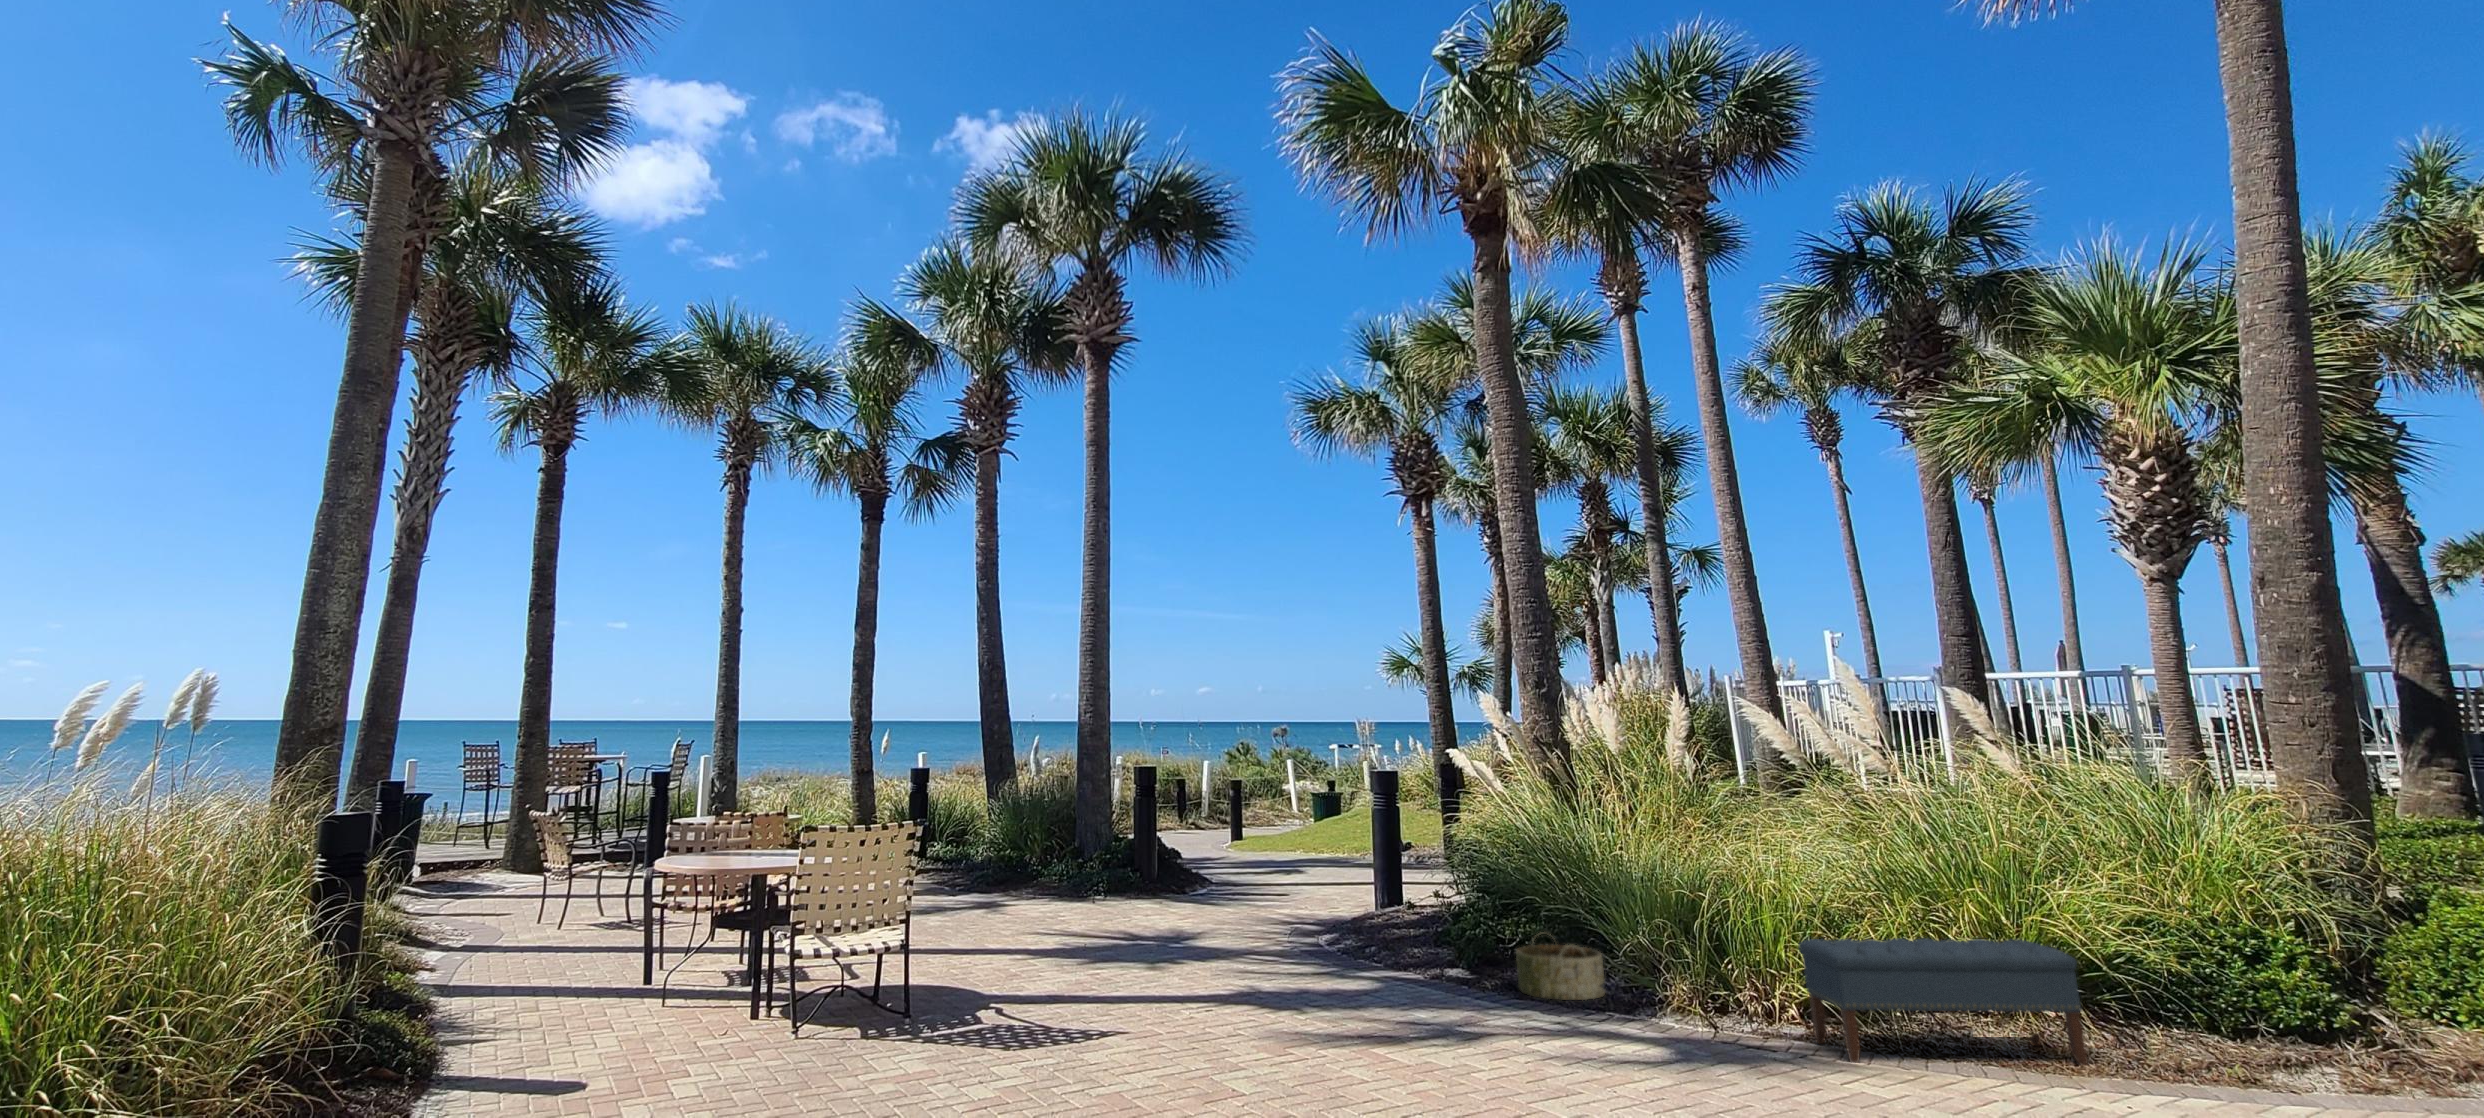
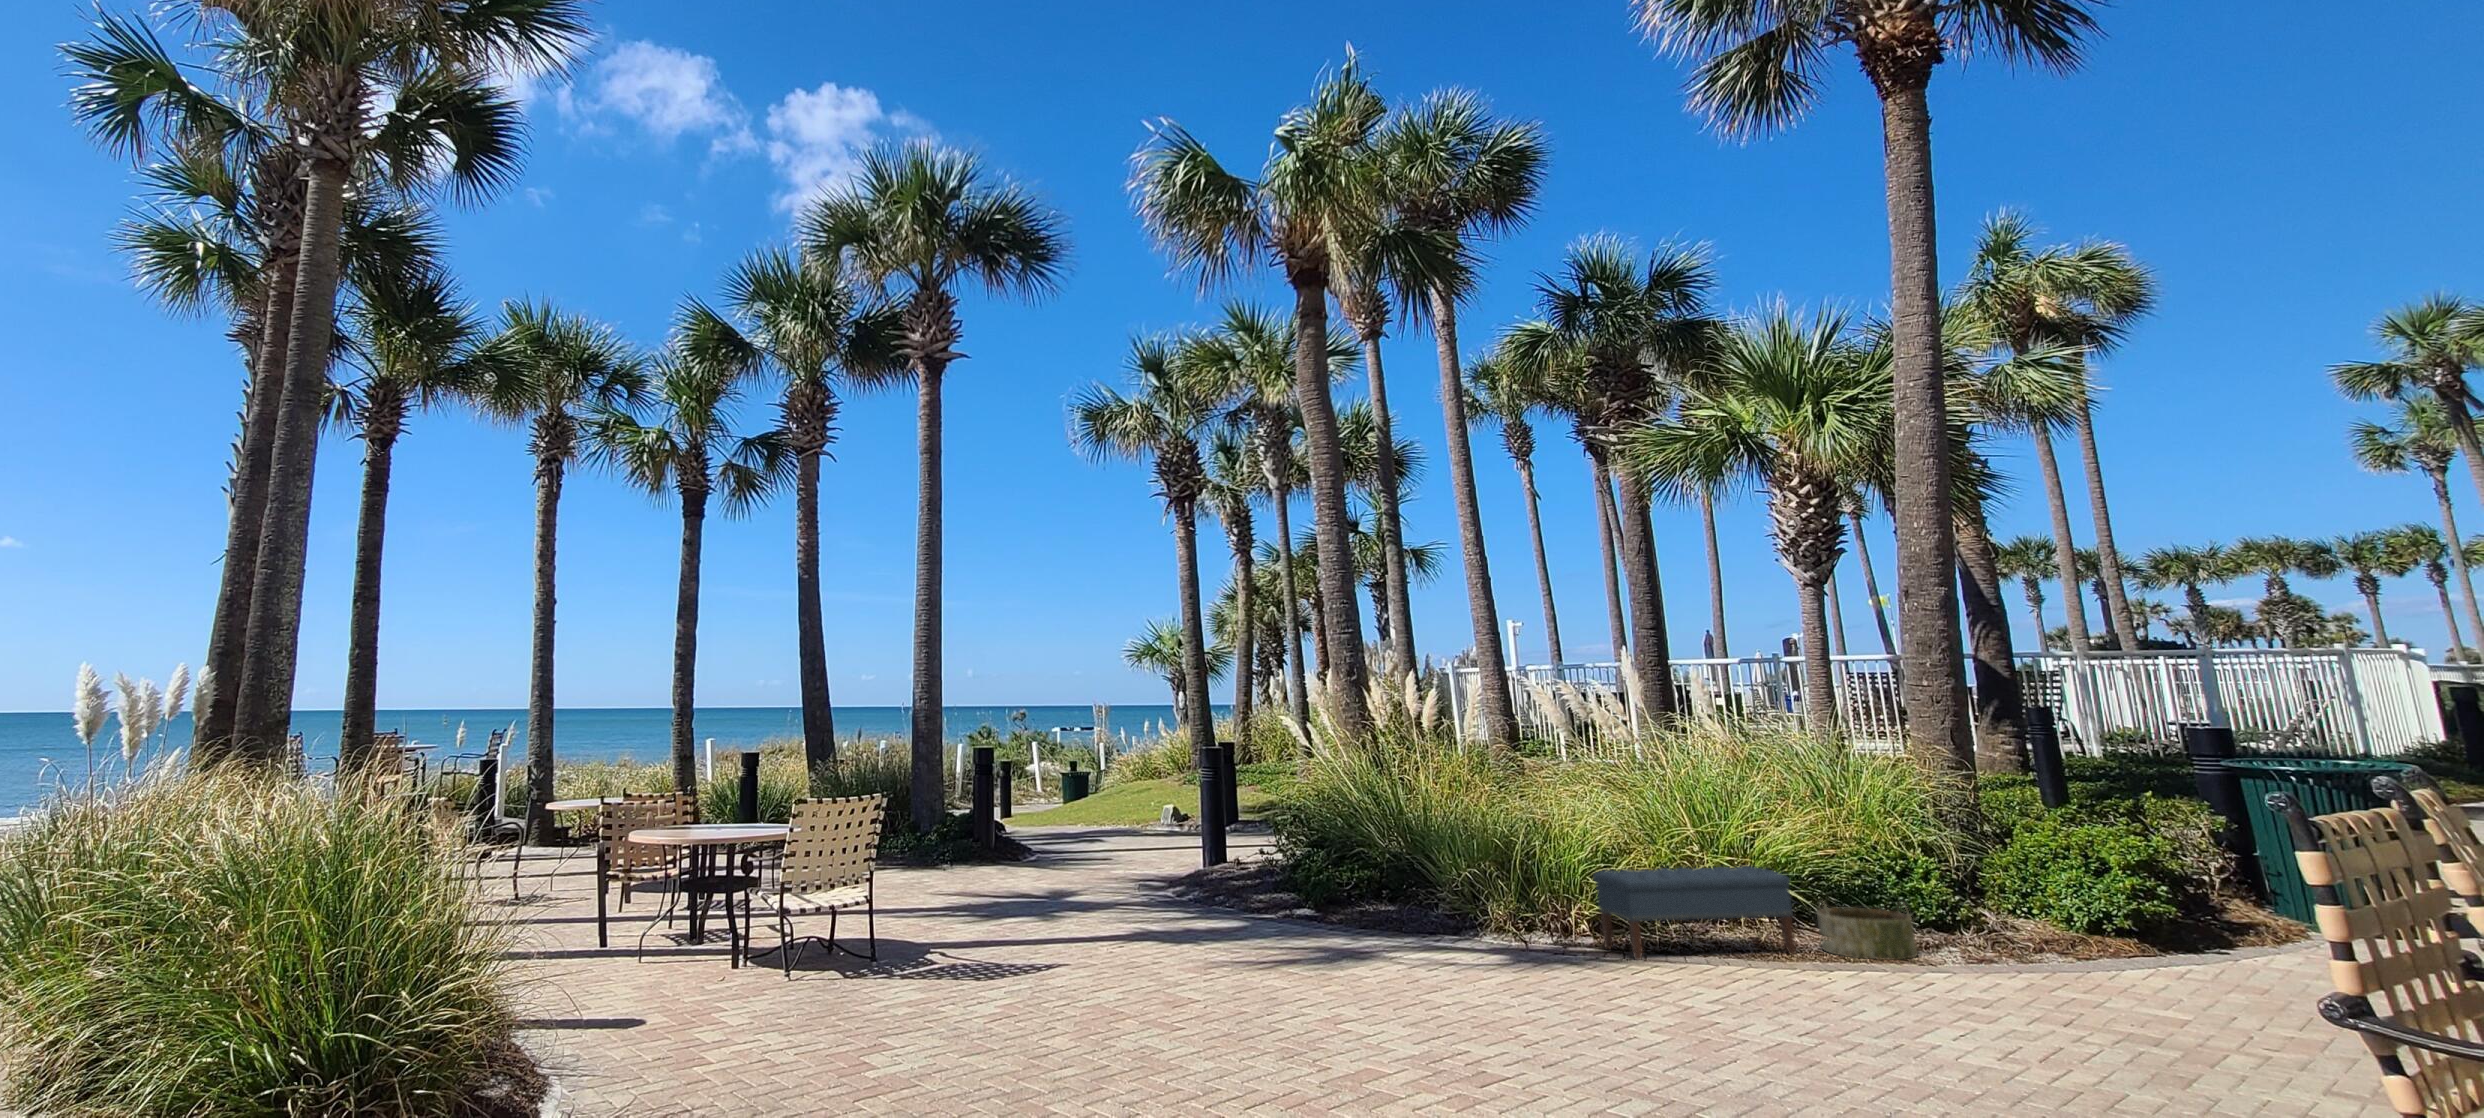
basket: present [1516,940,1605,1000] -> present [1817,907,1917,960]

